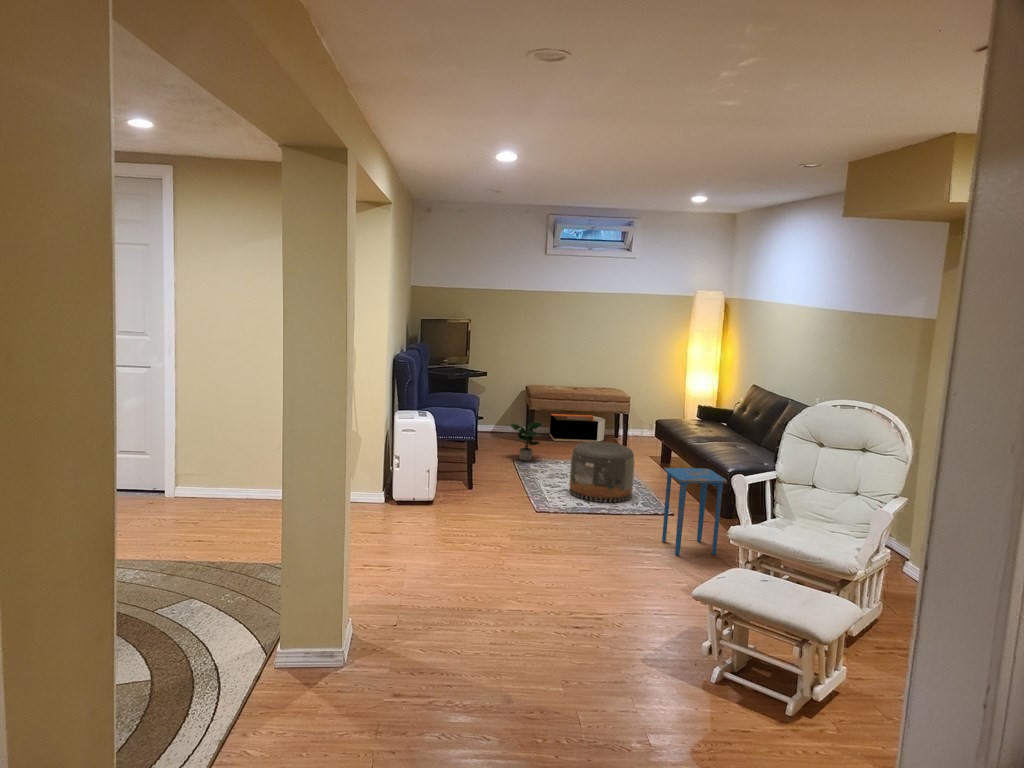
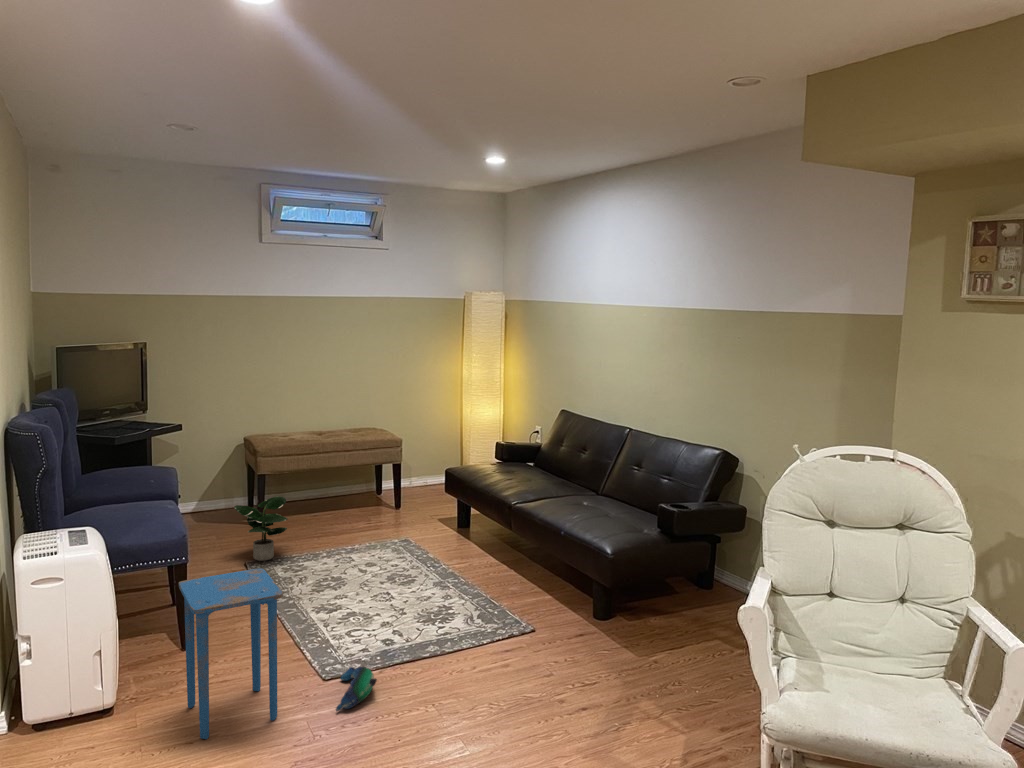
storage bin: present [550,414,605,442] -> none [284,468,365,513]
pouf: present [569,441,634,503] -> none [358,524,457,630]
side table: present [662,468,727,555] -> present [179,568,283,739]
plush toy: none [538,507,563,524] -> present [336,667,377,711]

